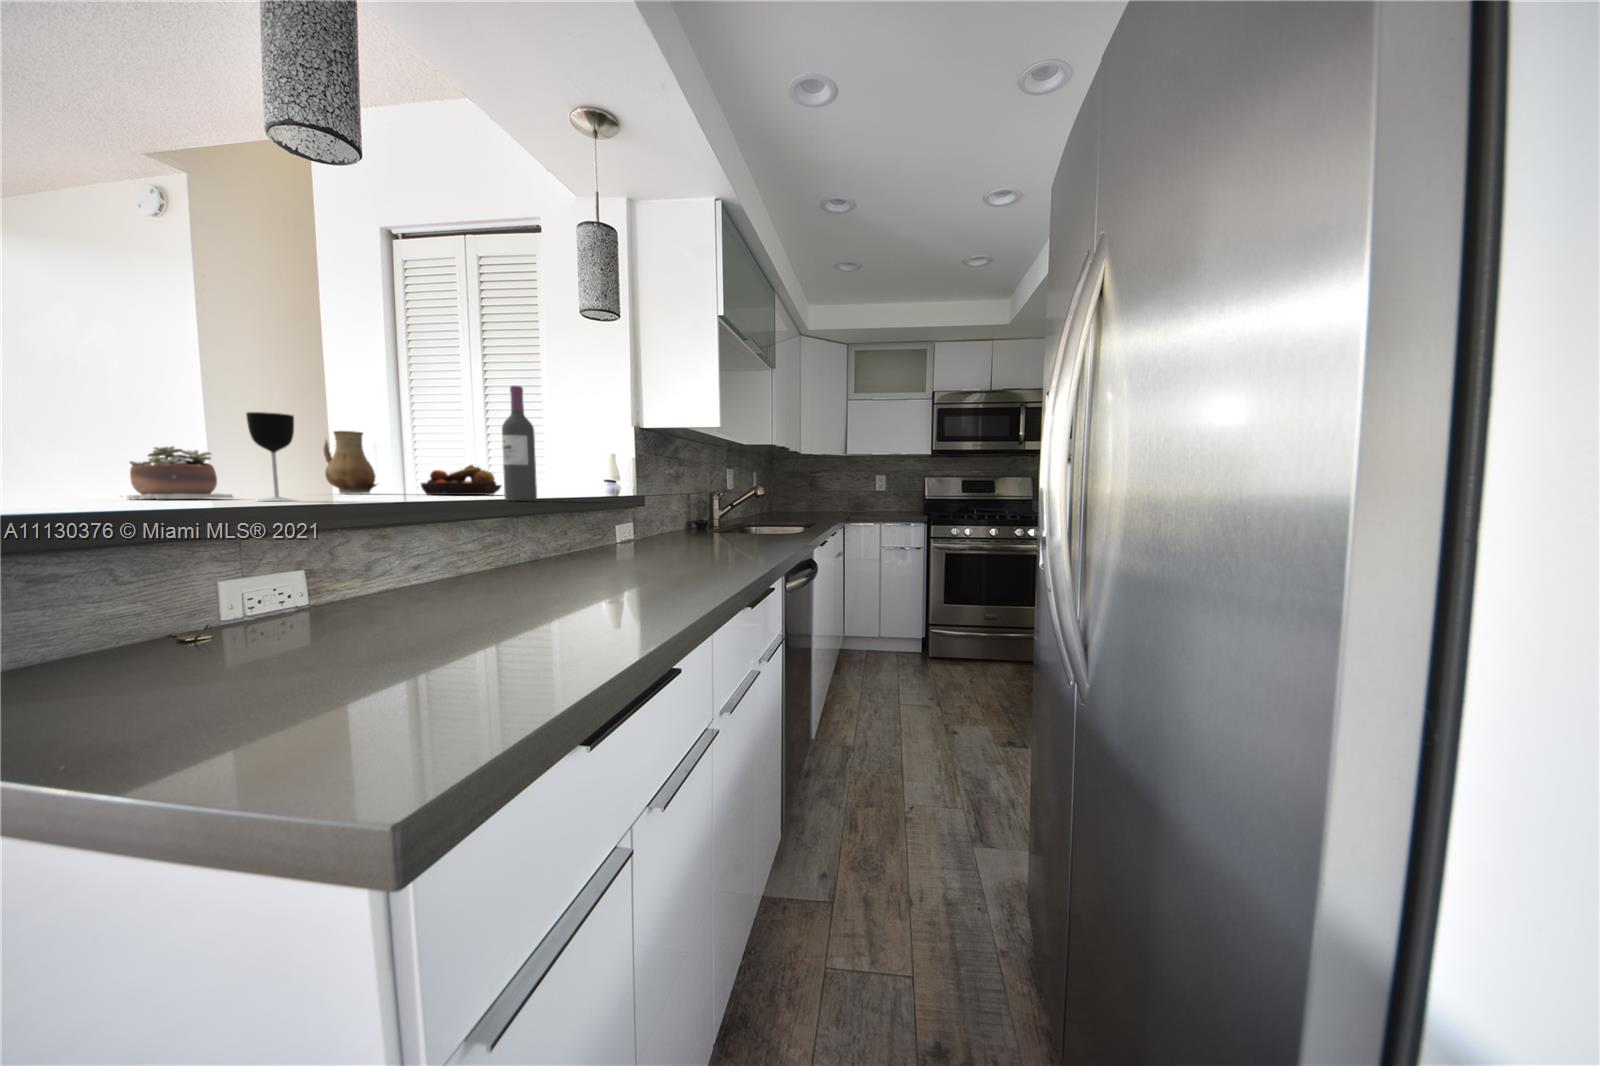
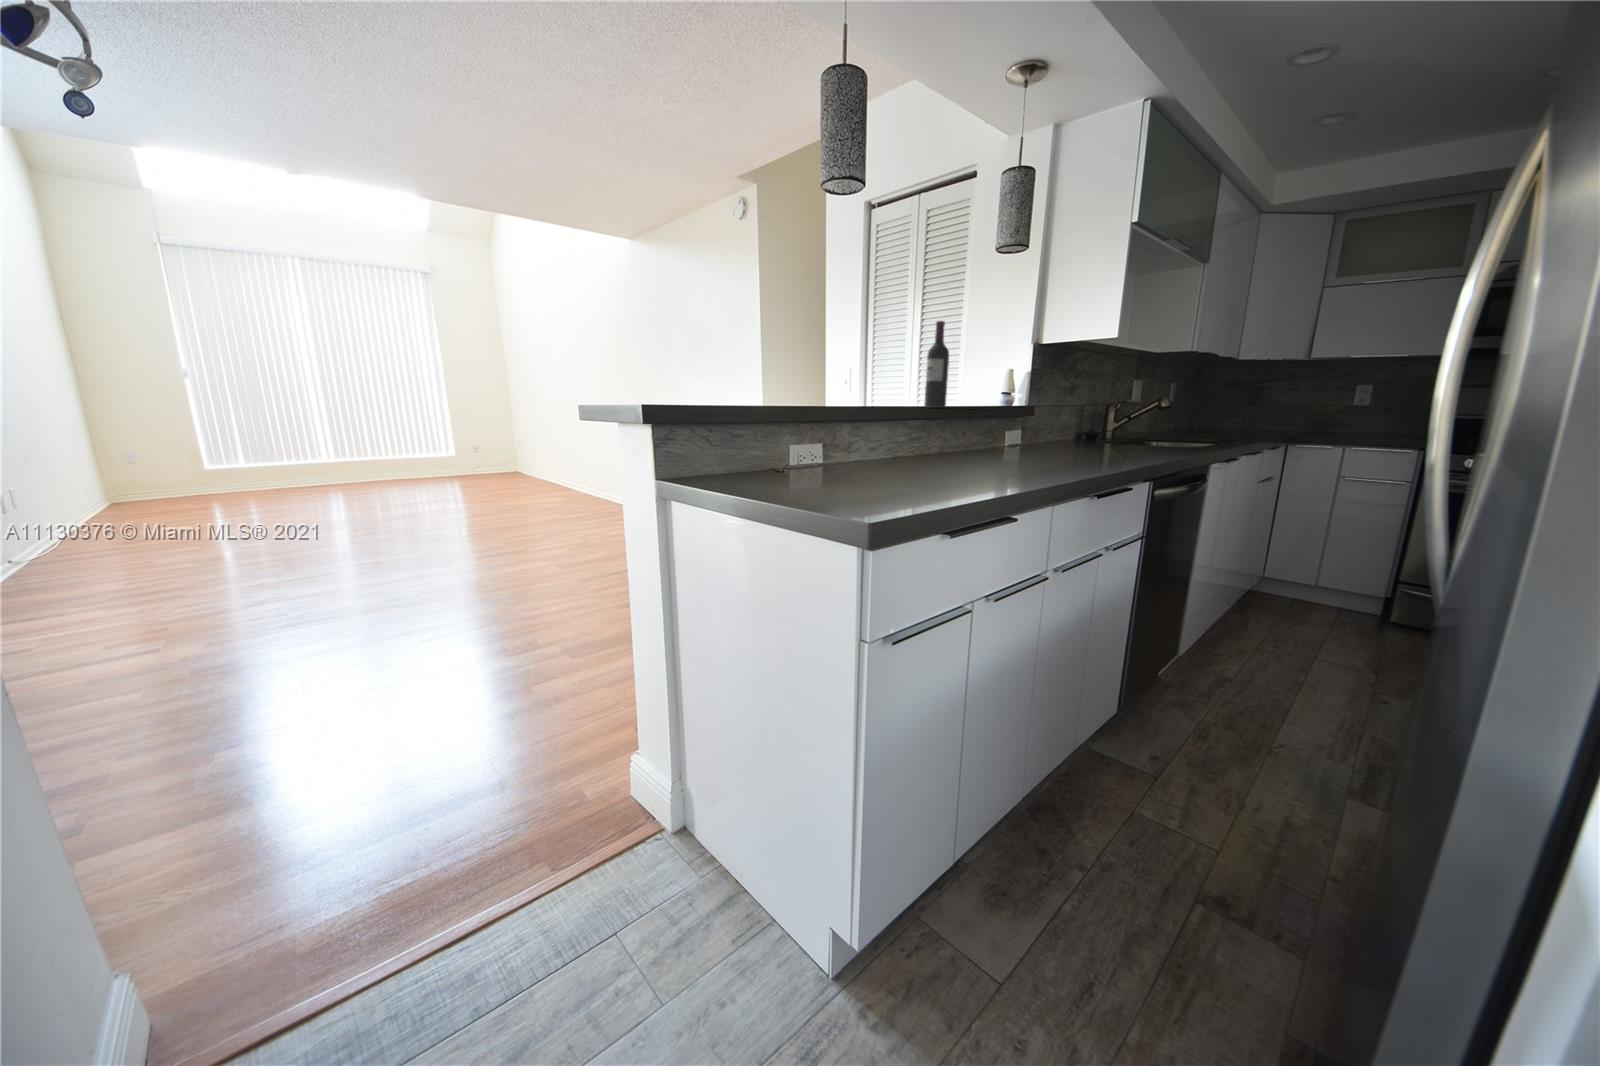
wine glass: present [246,412,294,500] -> none [794,352,814,405]
ceramic pitcher: present [324,431,377,494] -> none [817,358,847,402]
succulent plant: present [121,446,233,499] -> none [740,373,784,403]
fruit bowl: present [421,465,501,495] -> none [870,380,923,403]

